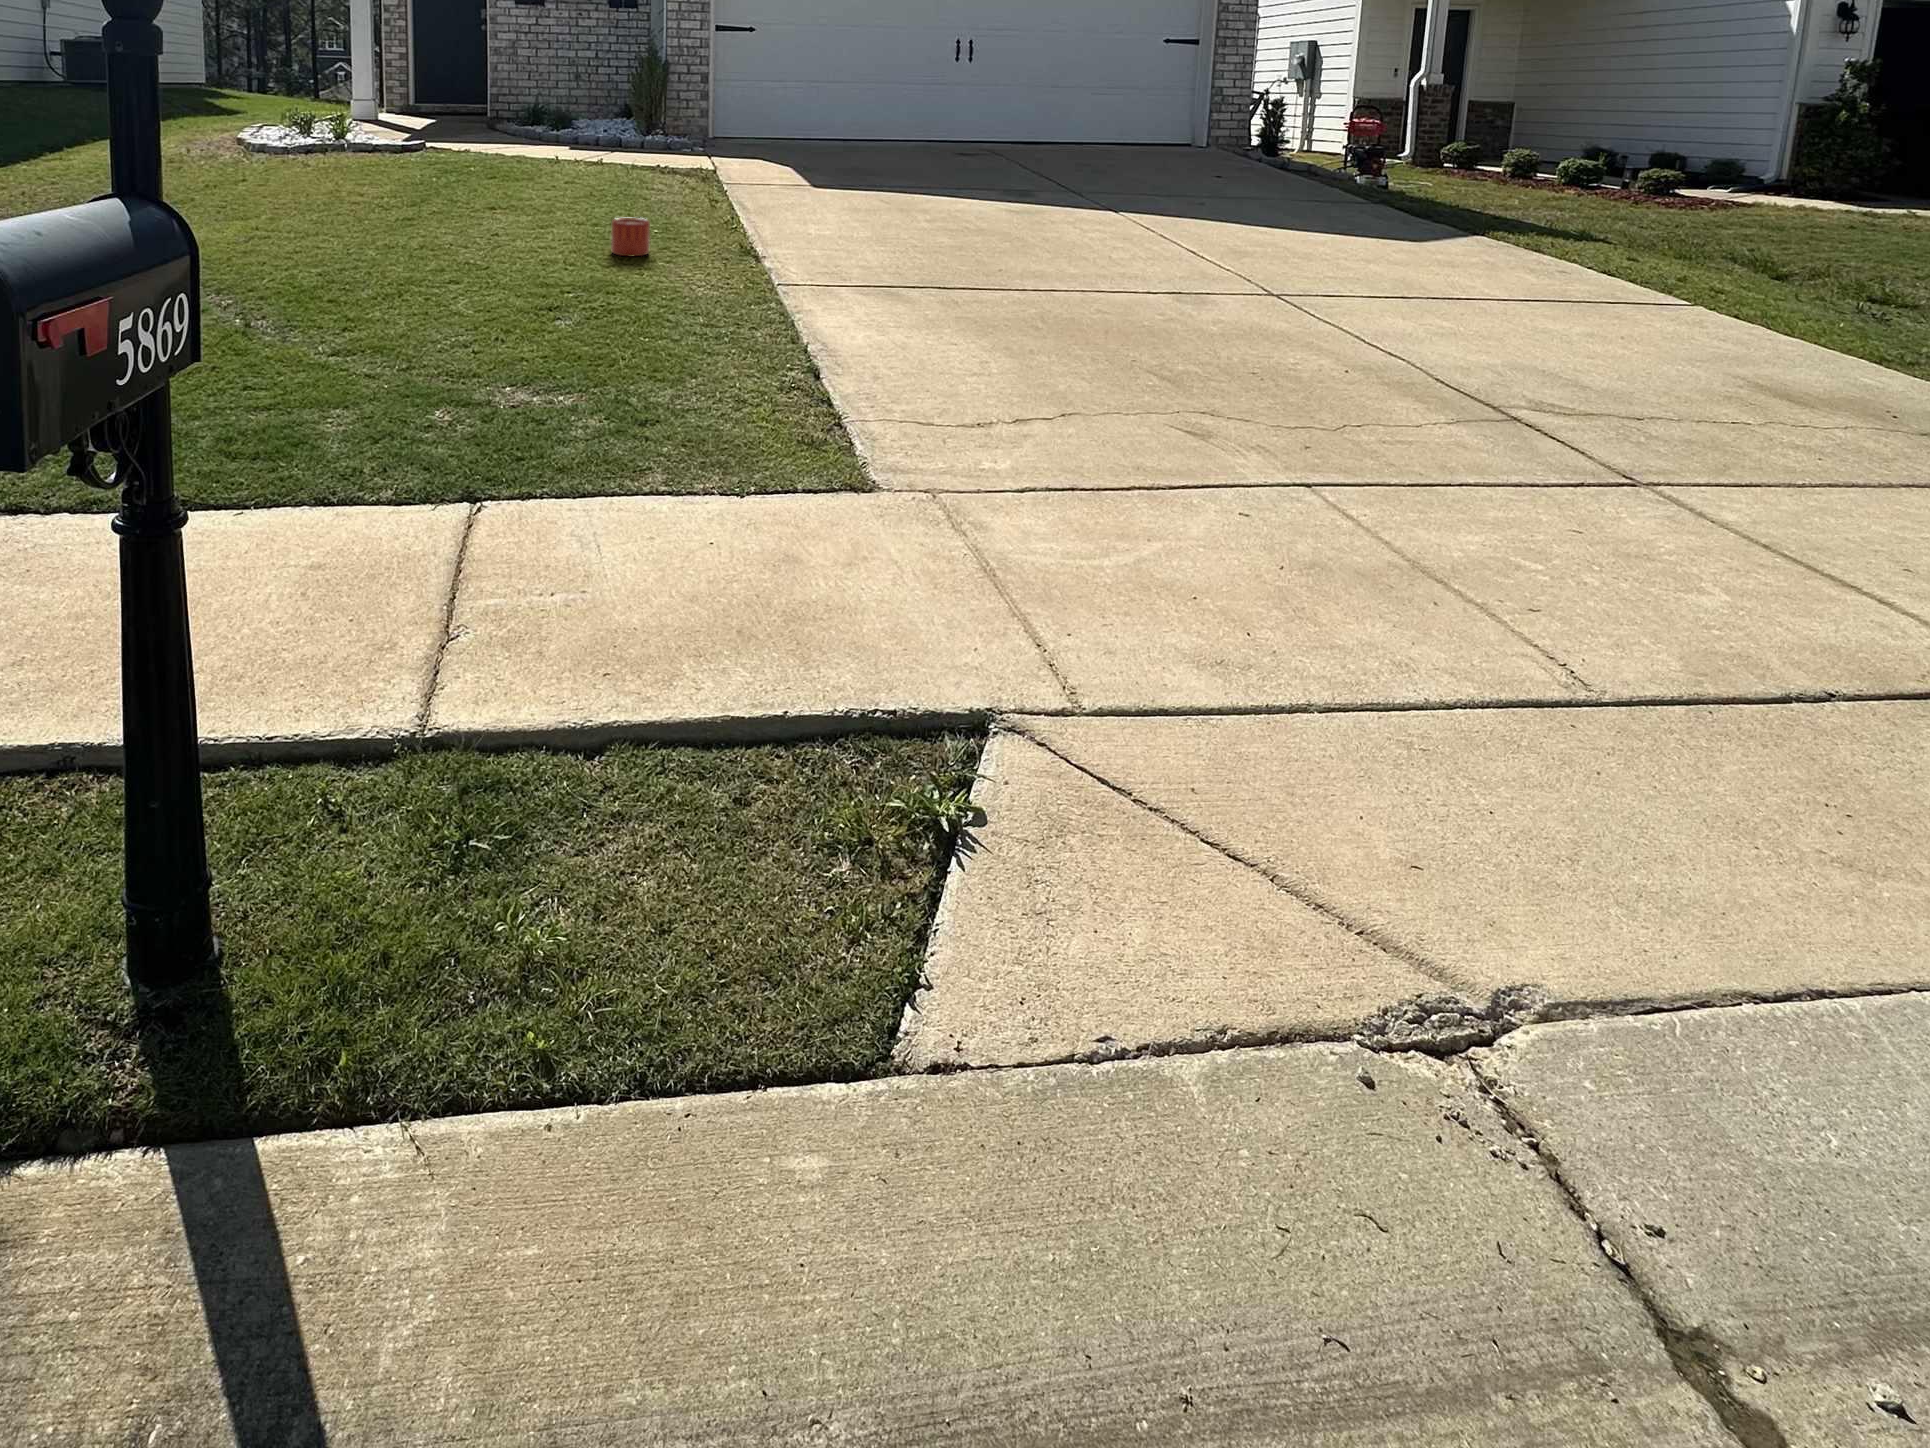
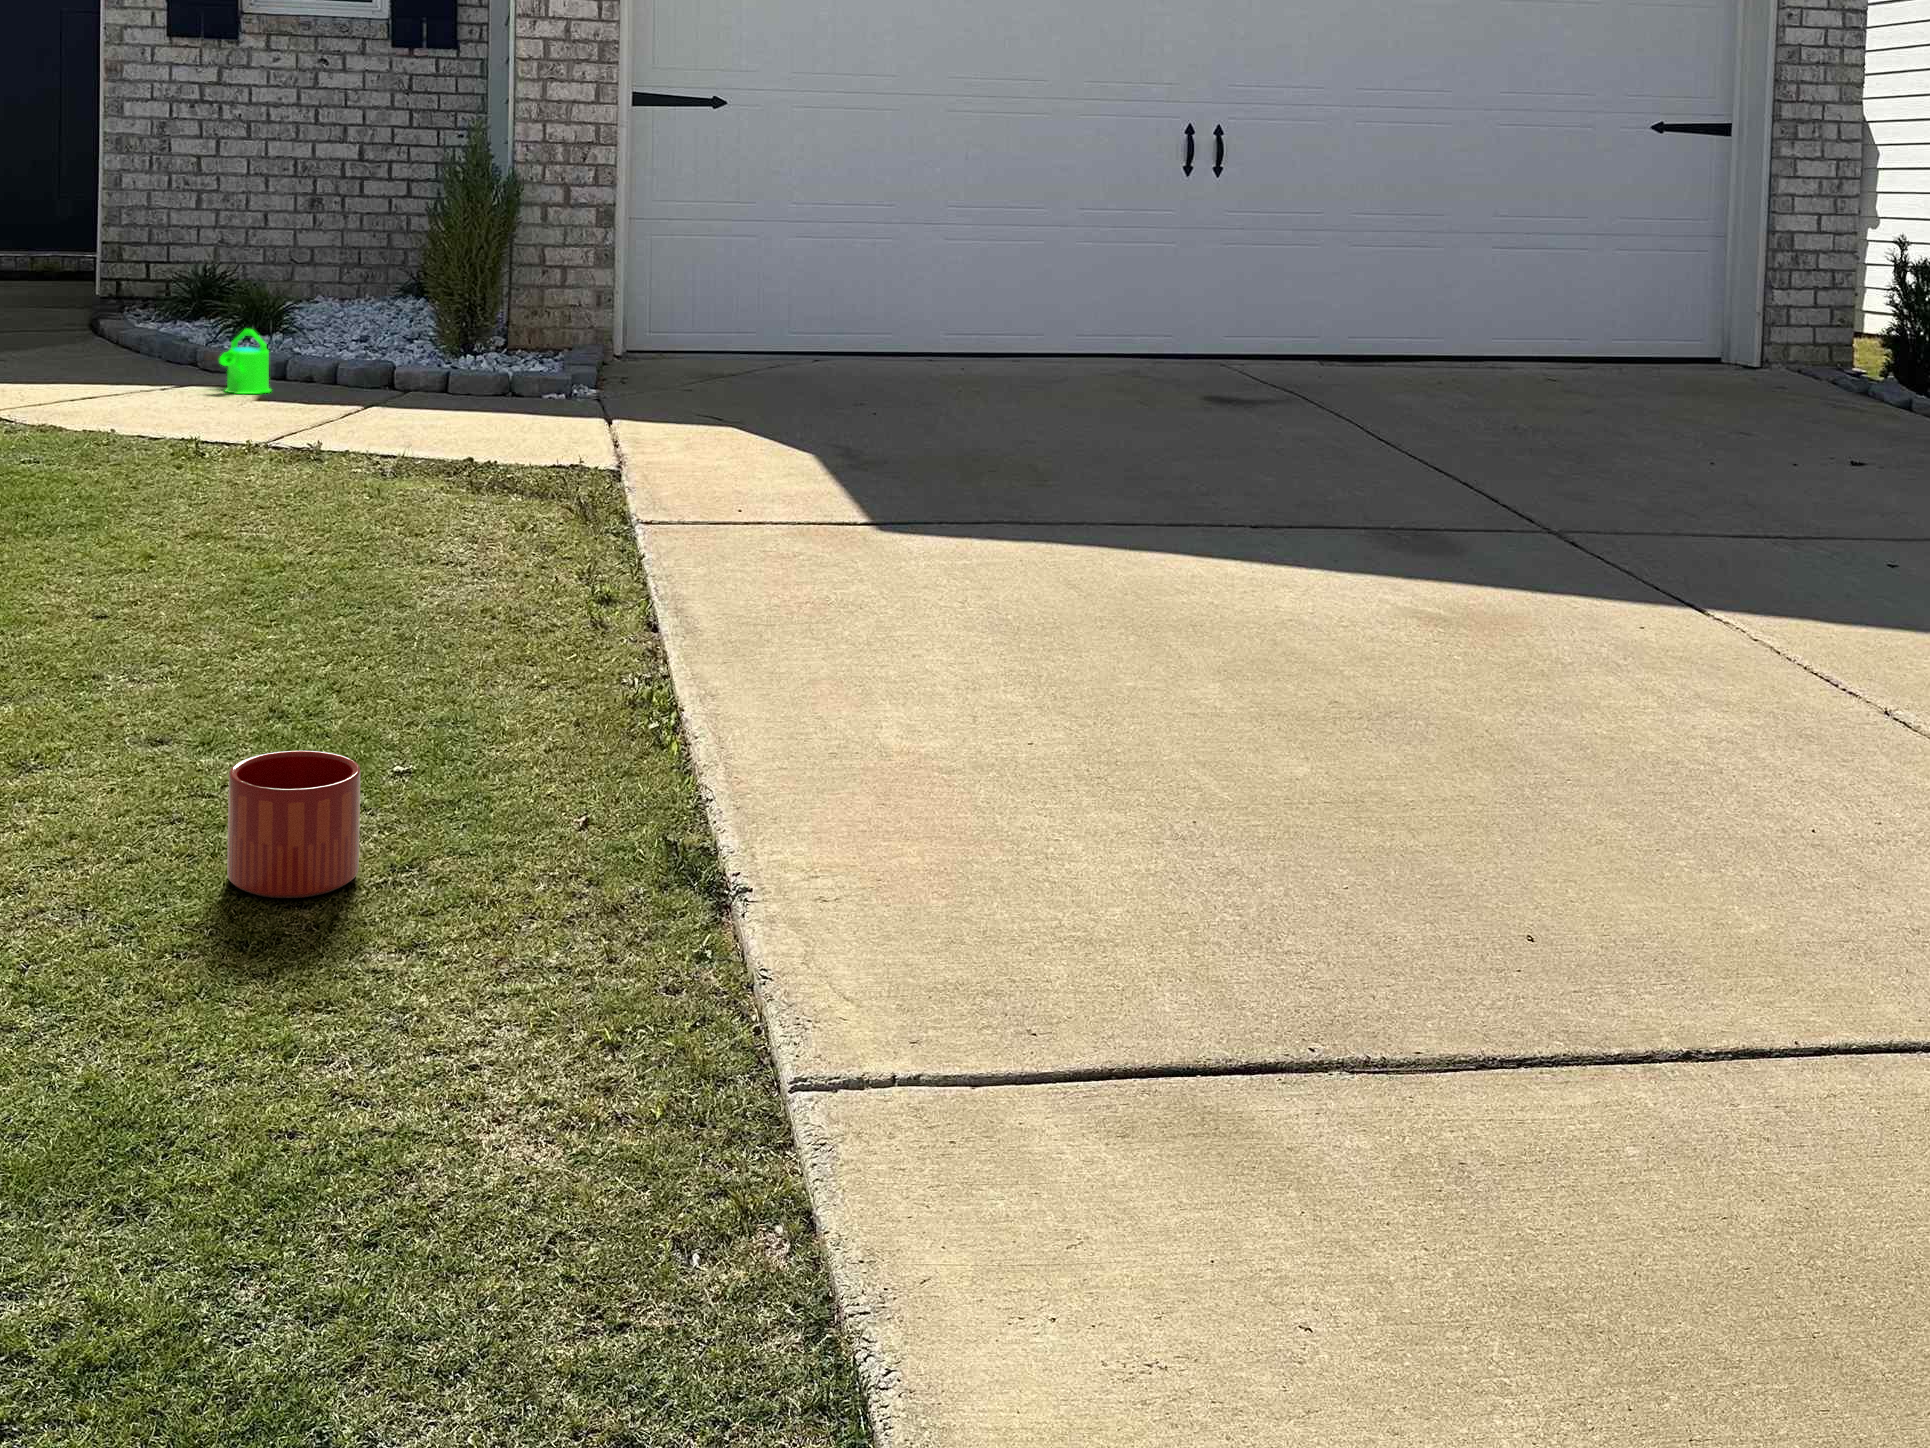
watering can: none [548,124,569,151] -> present [219,329,271,394]

